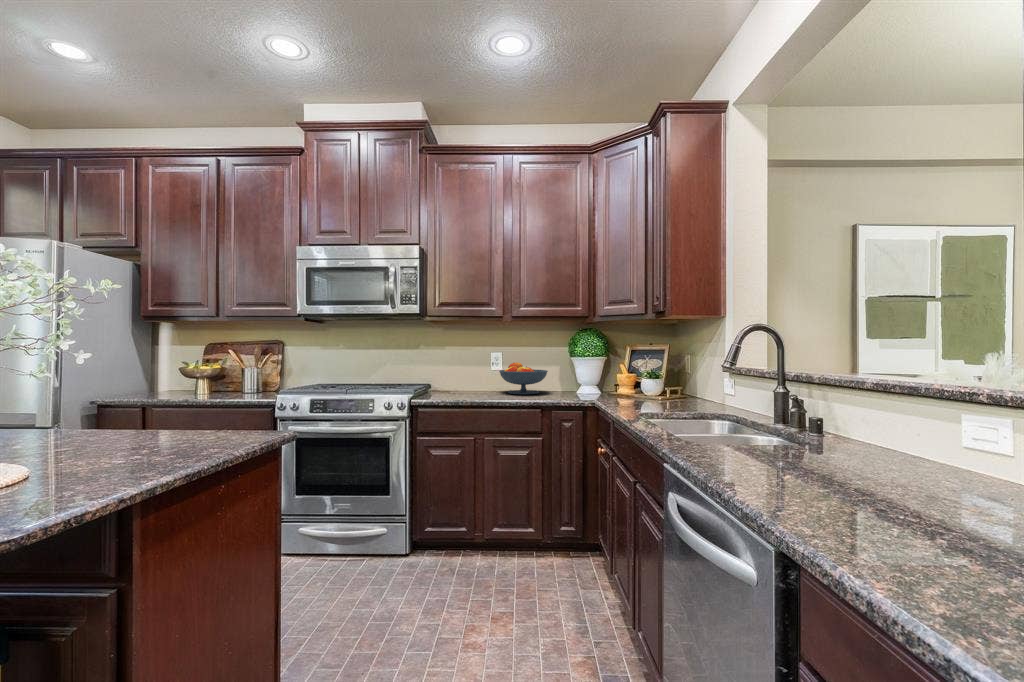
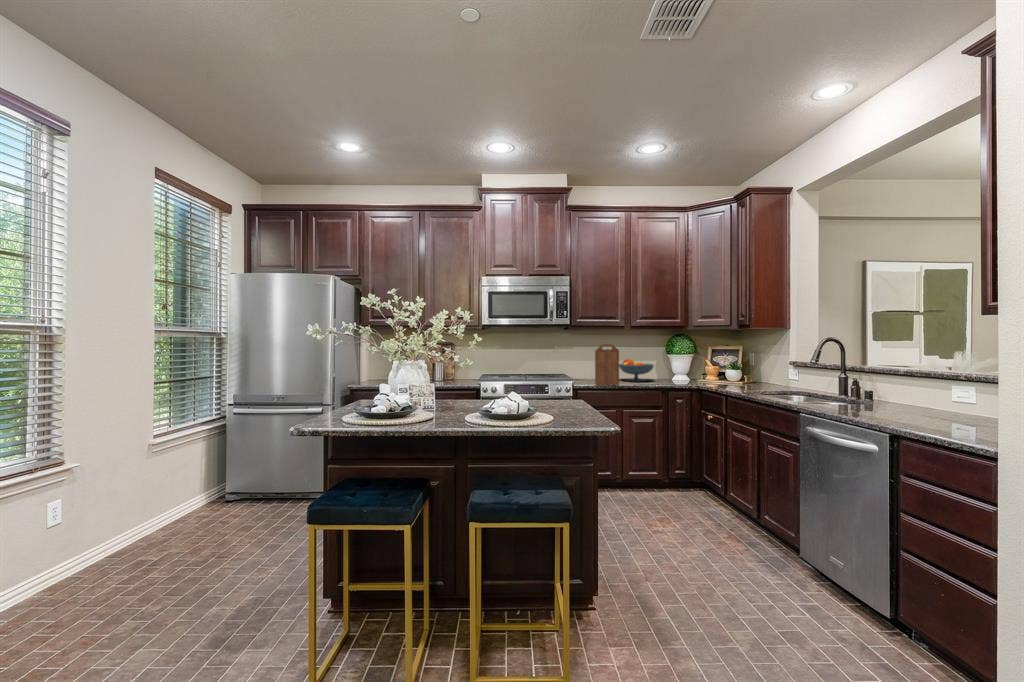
cutting board: none [446,340,481,400] -> present [595,344,619,386]

